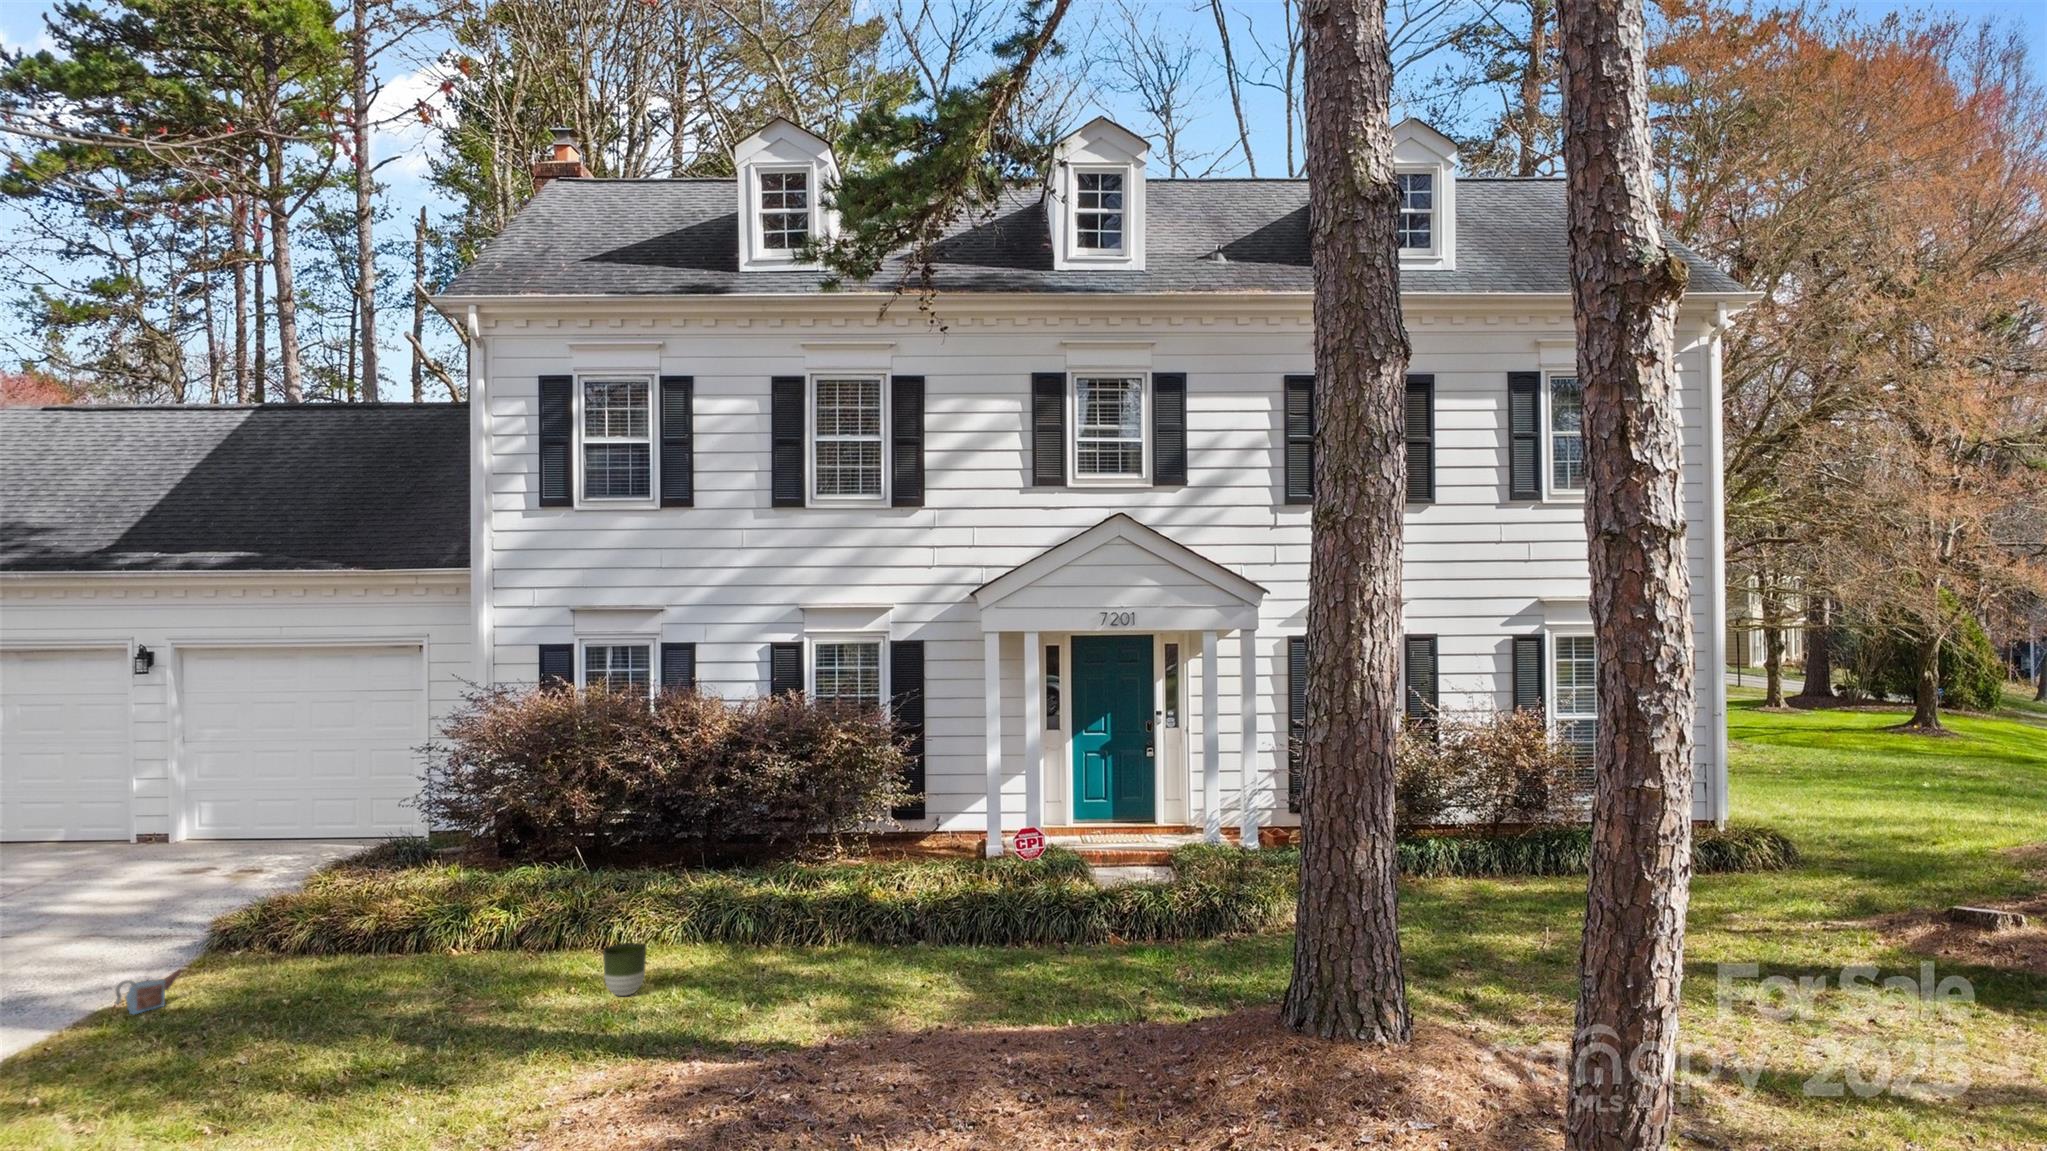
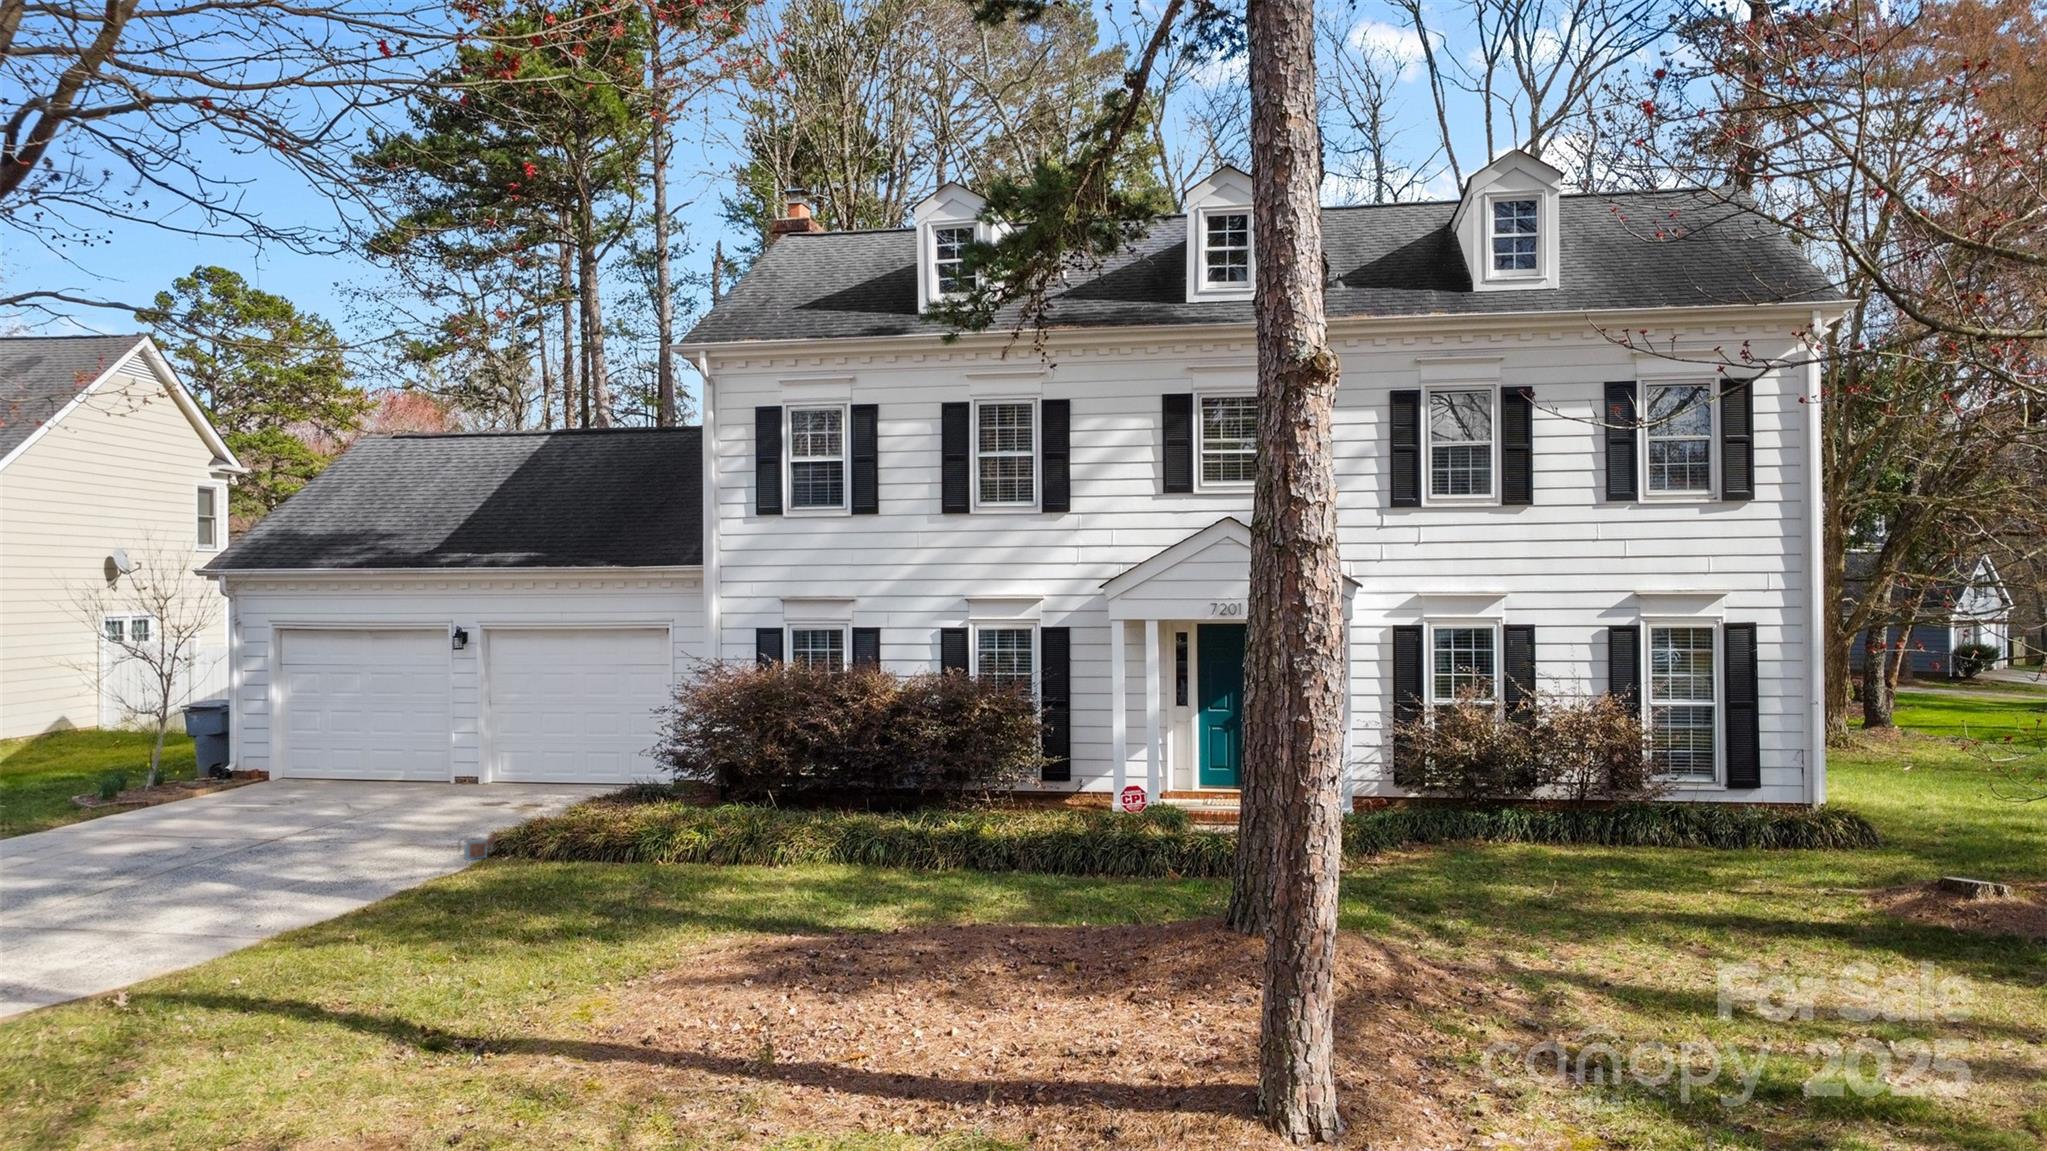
planter: present [603,943,647,996] -> none [755,837,786,874]

